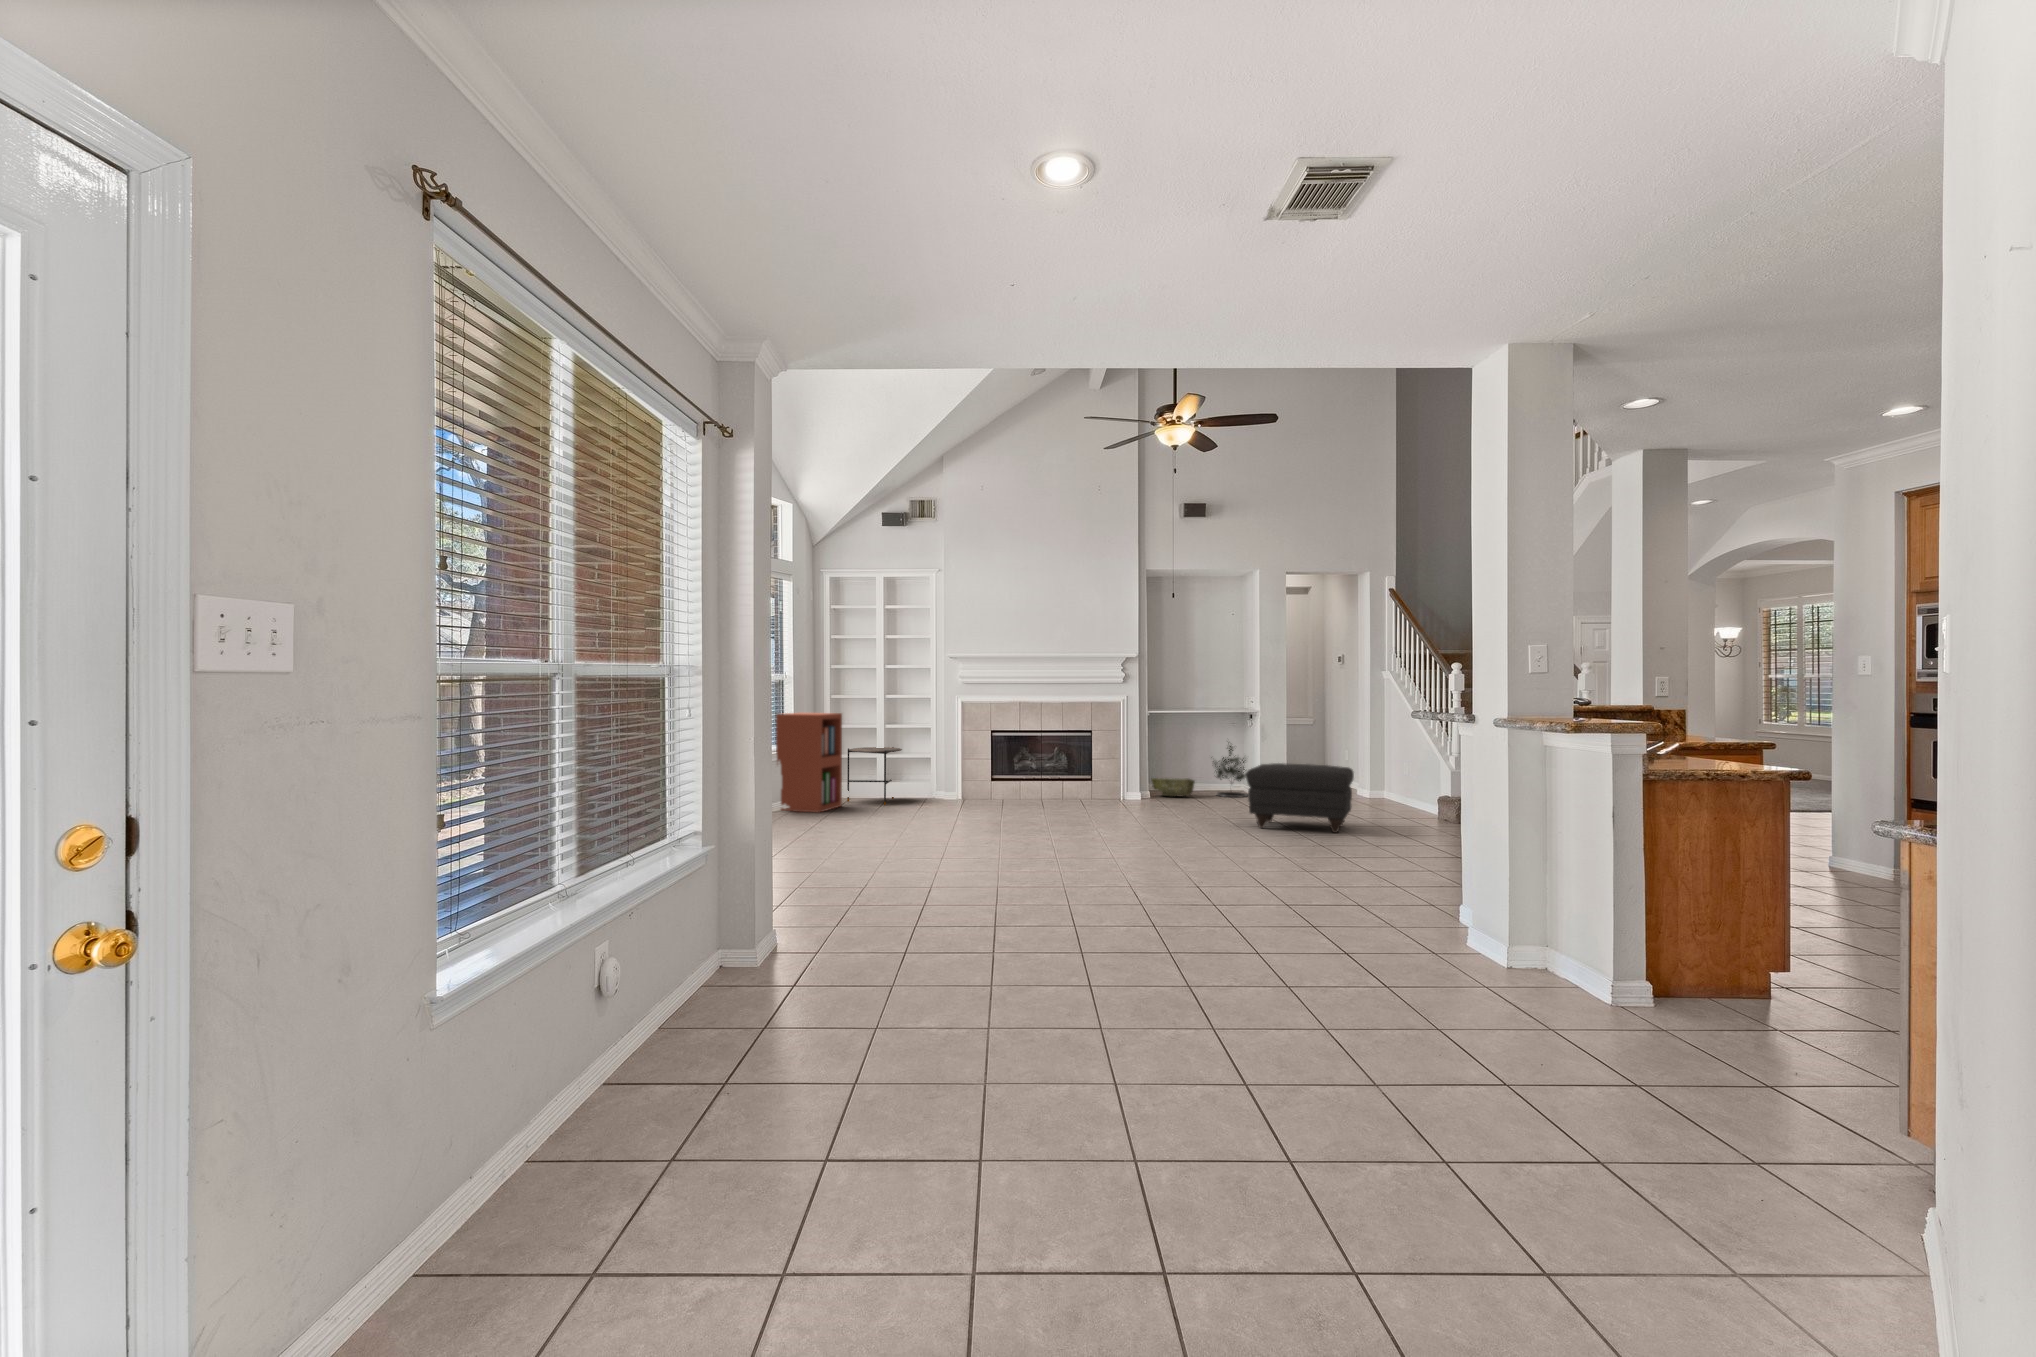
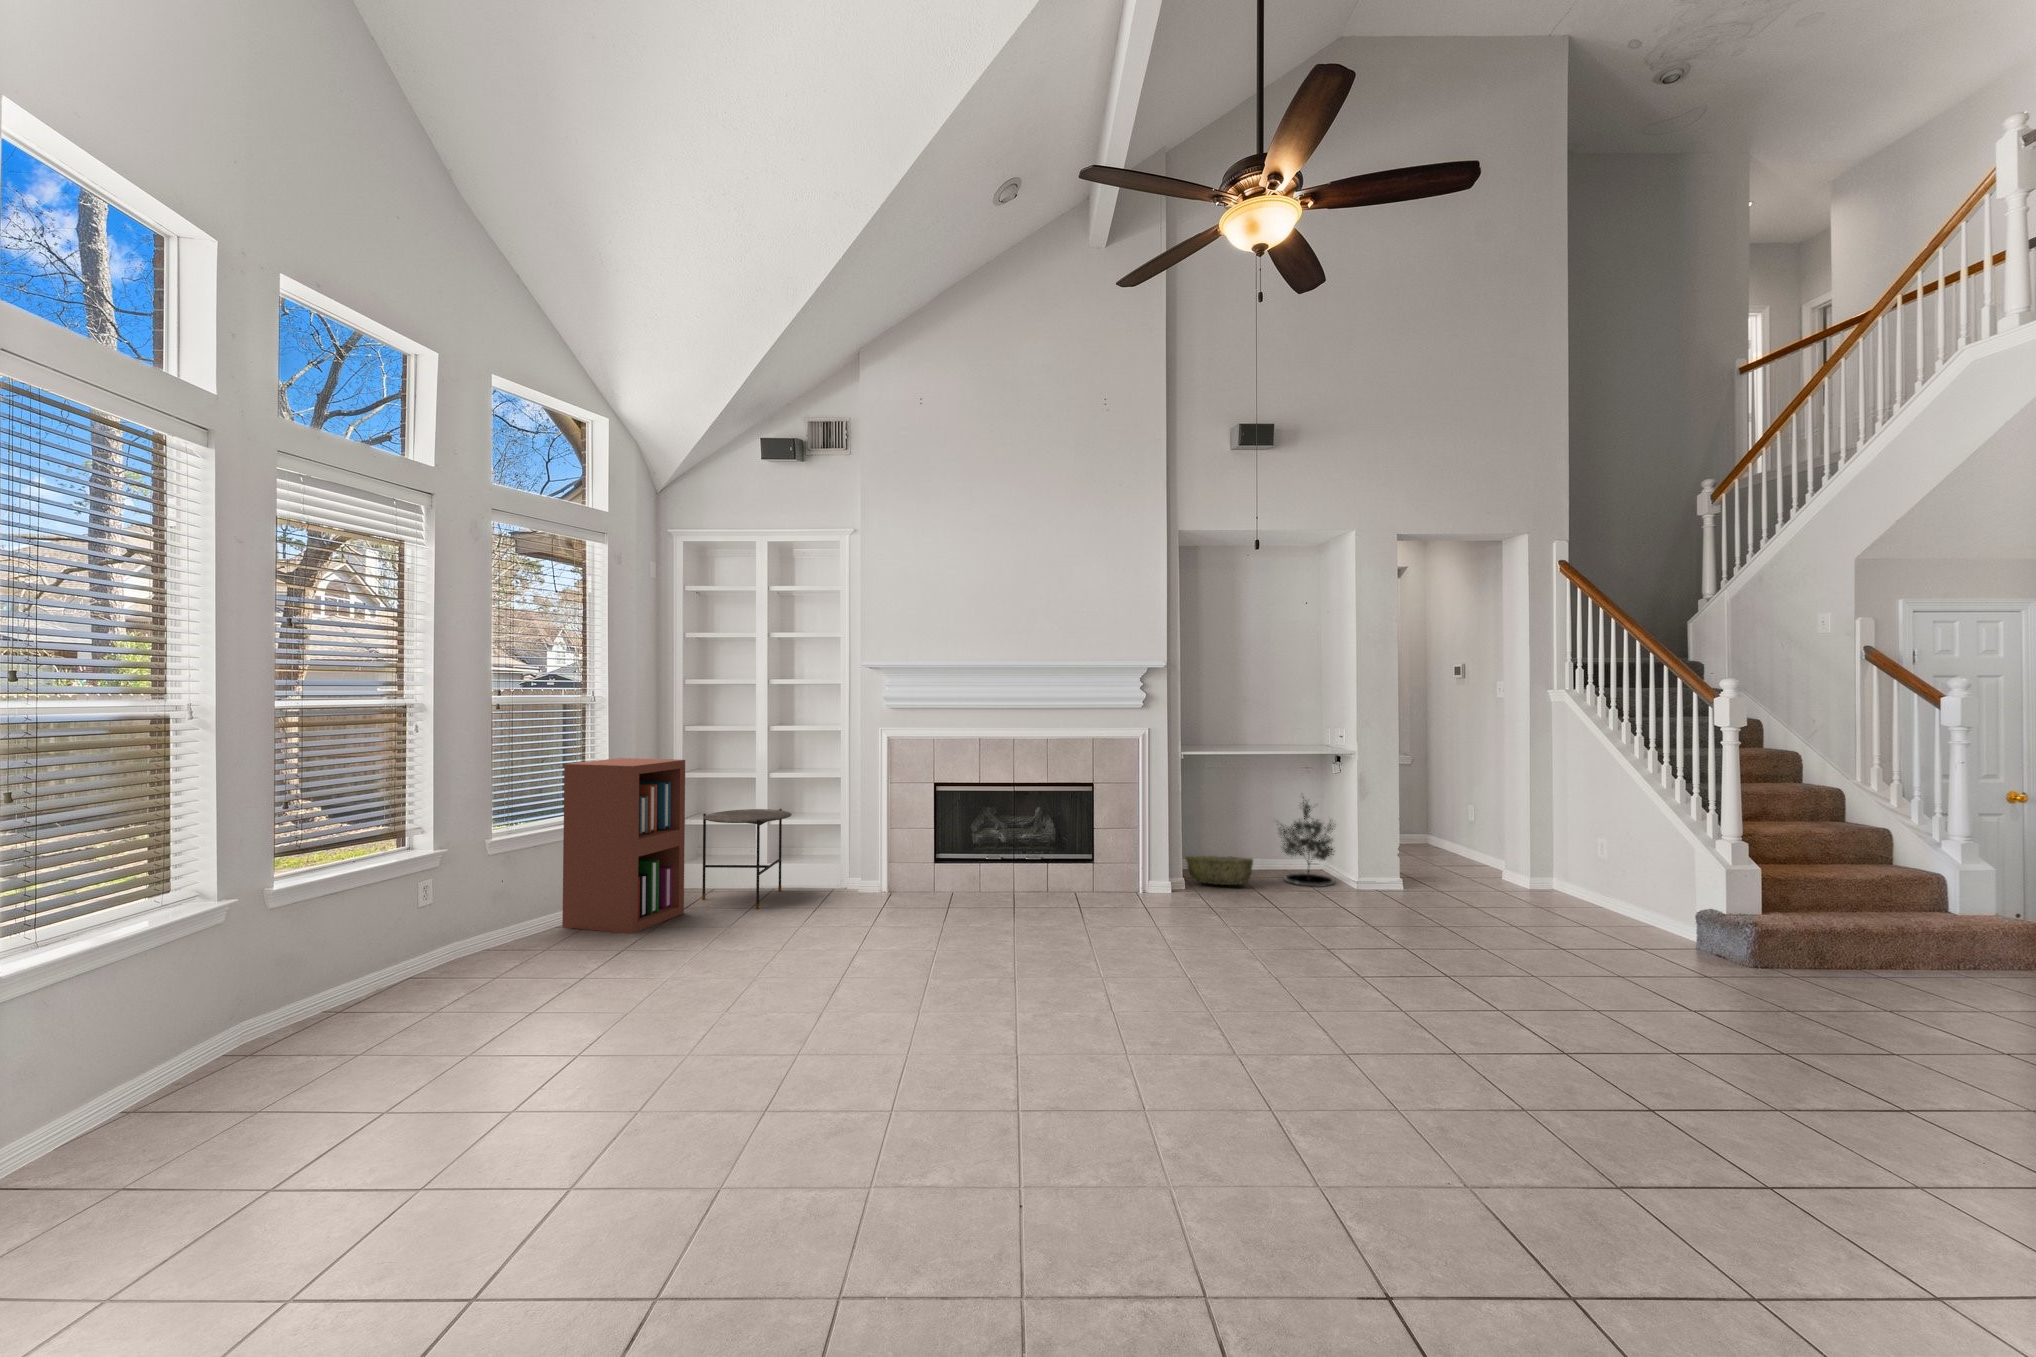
ottoman: present [1246,763,1354,833] -> none [1394,862,1610,1015]

